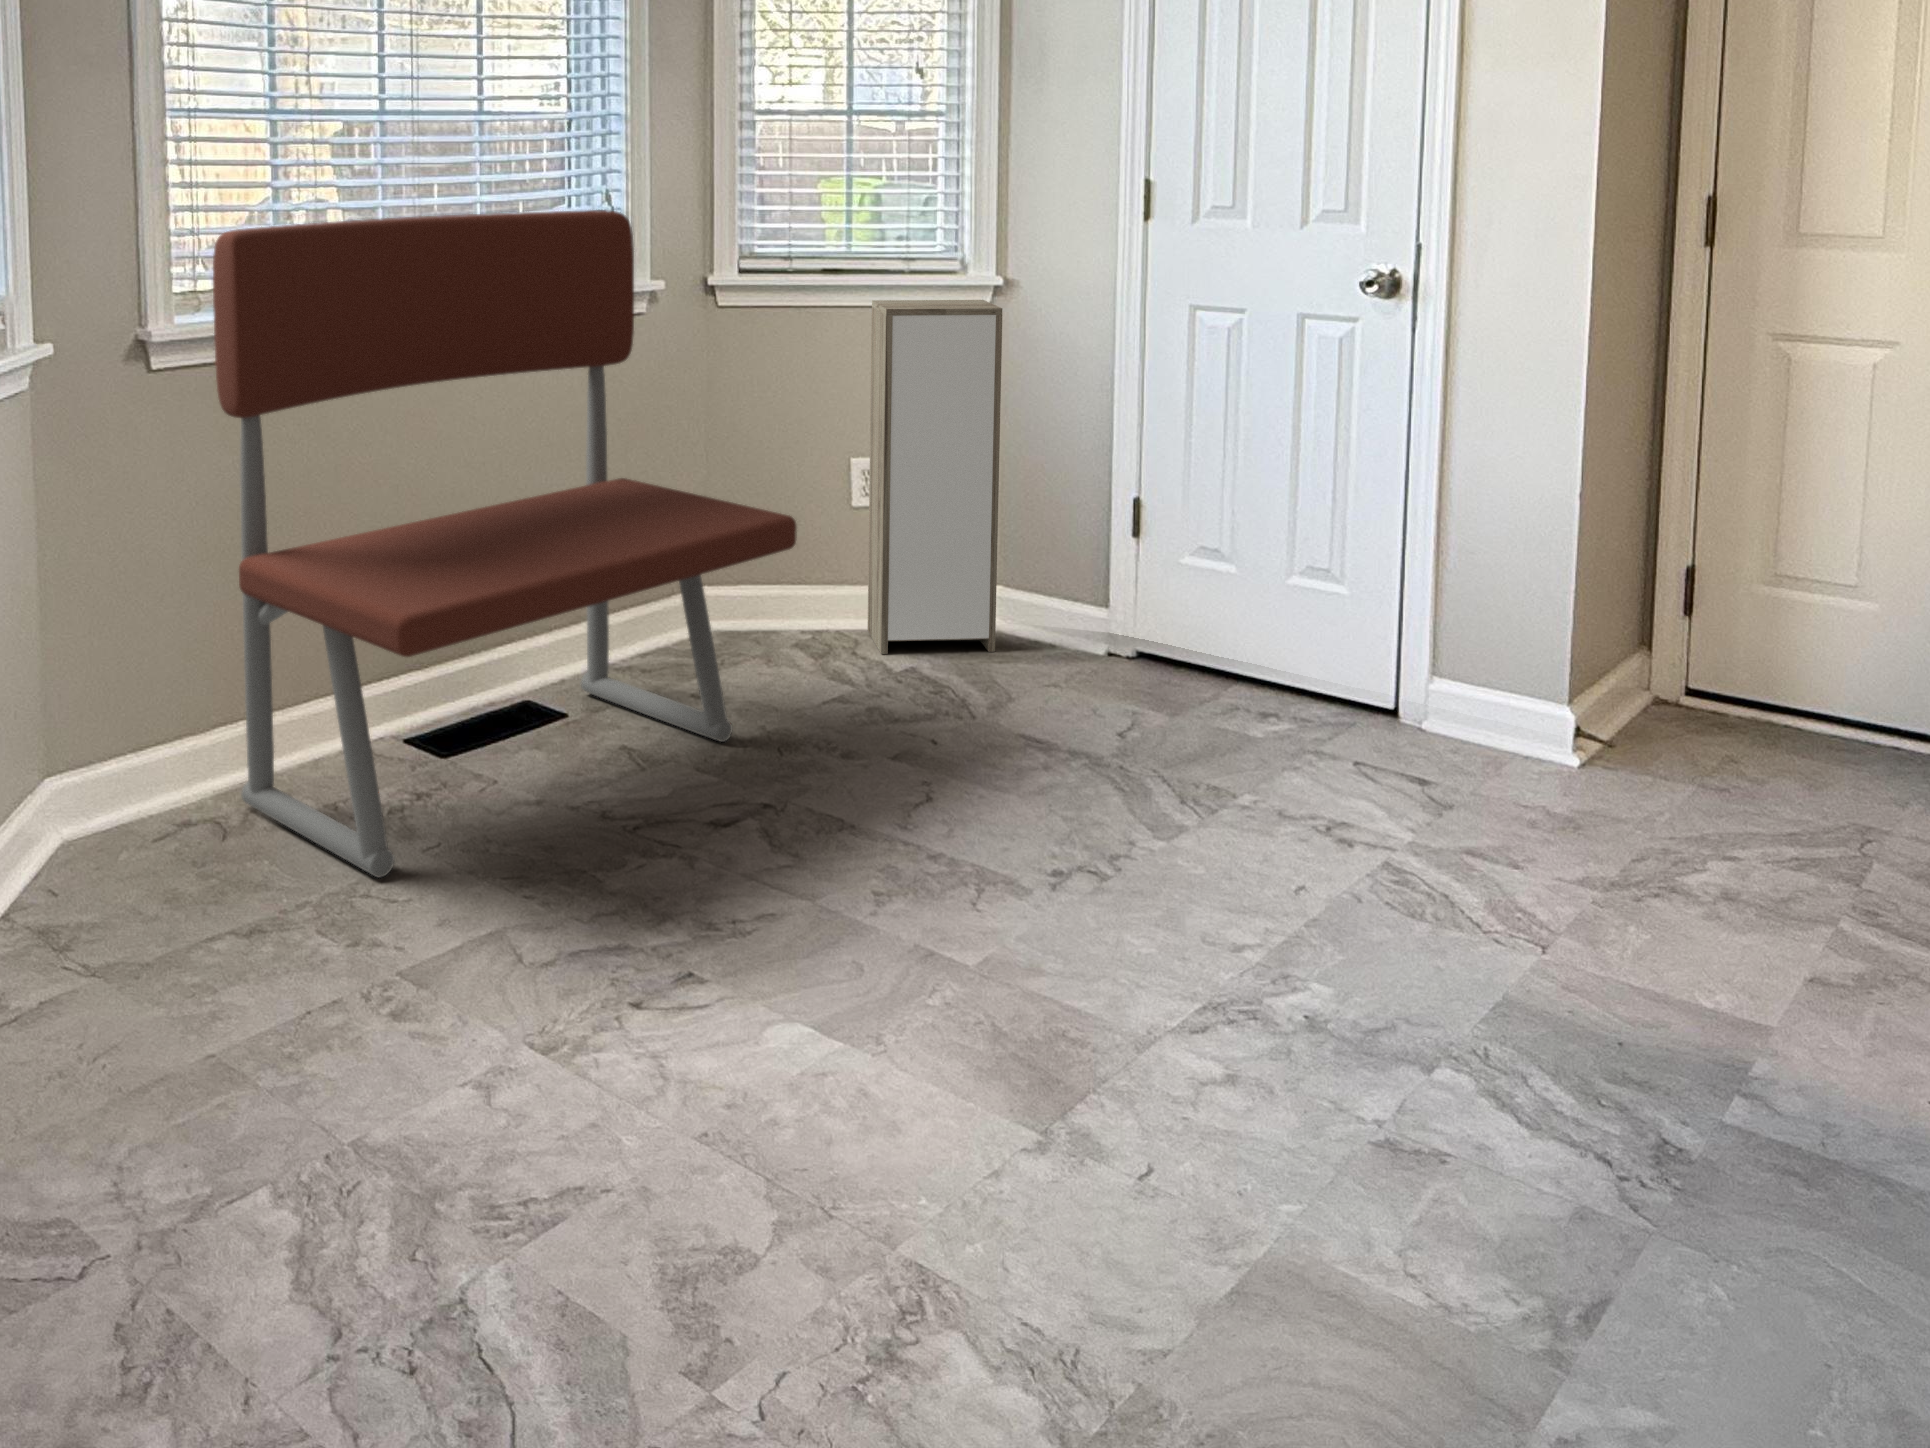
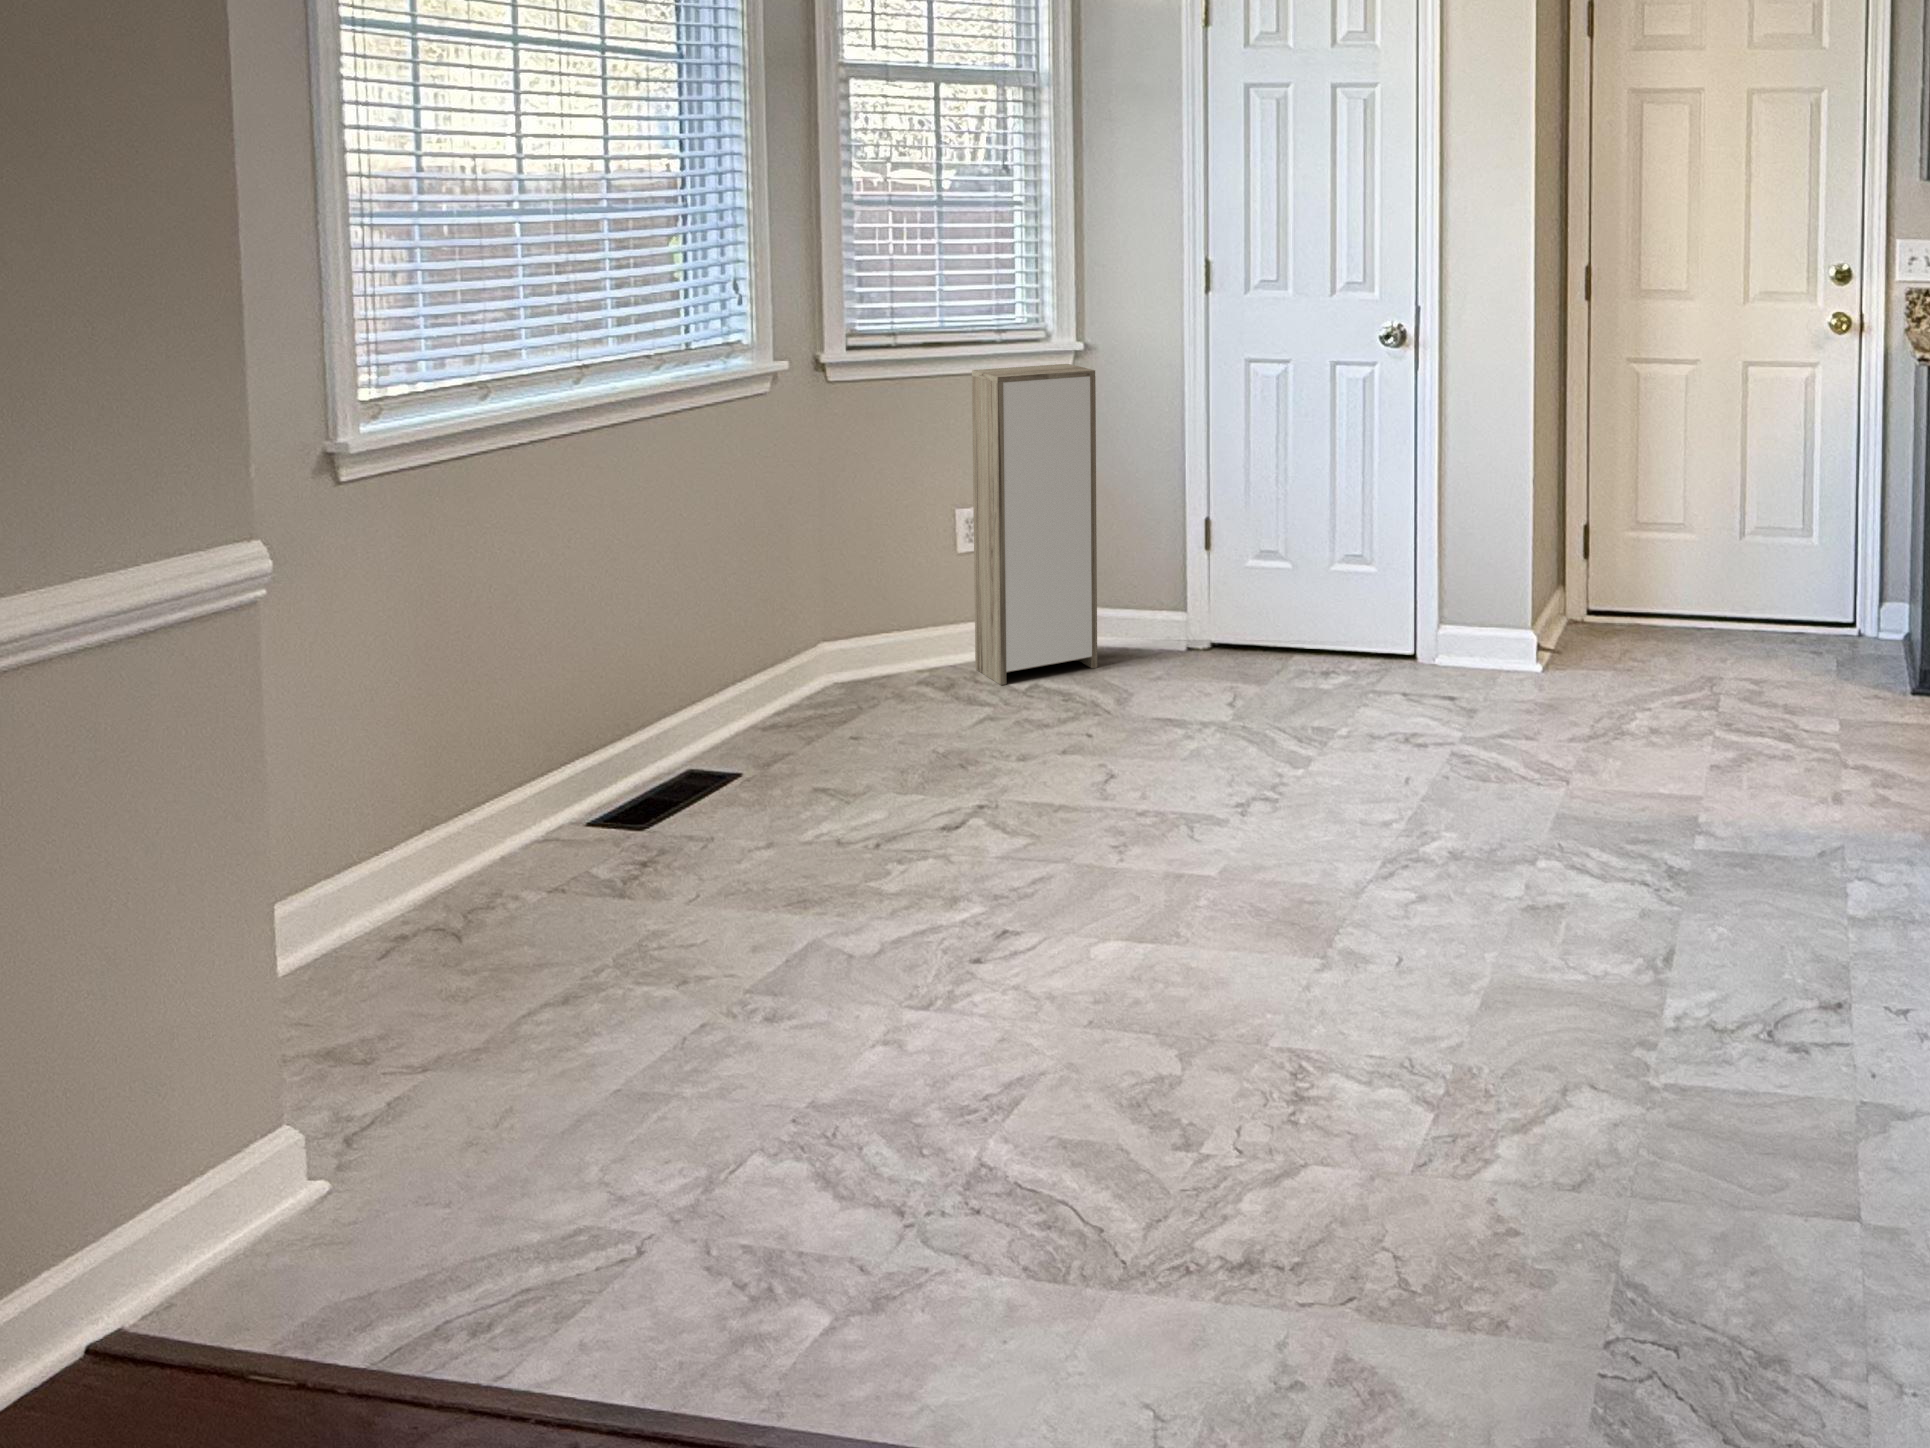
bench: present [213,210,797,878] -> none [427,301,978,935]

